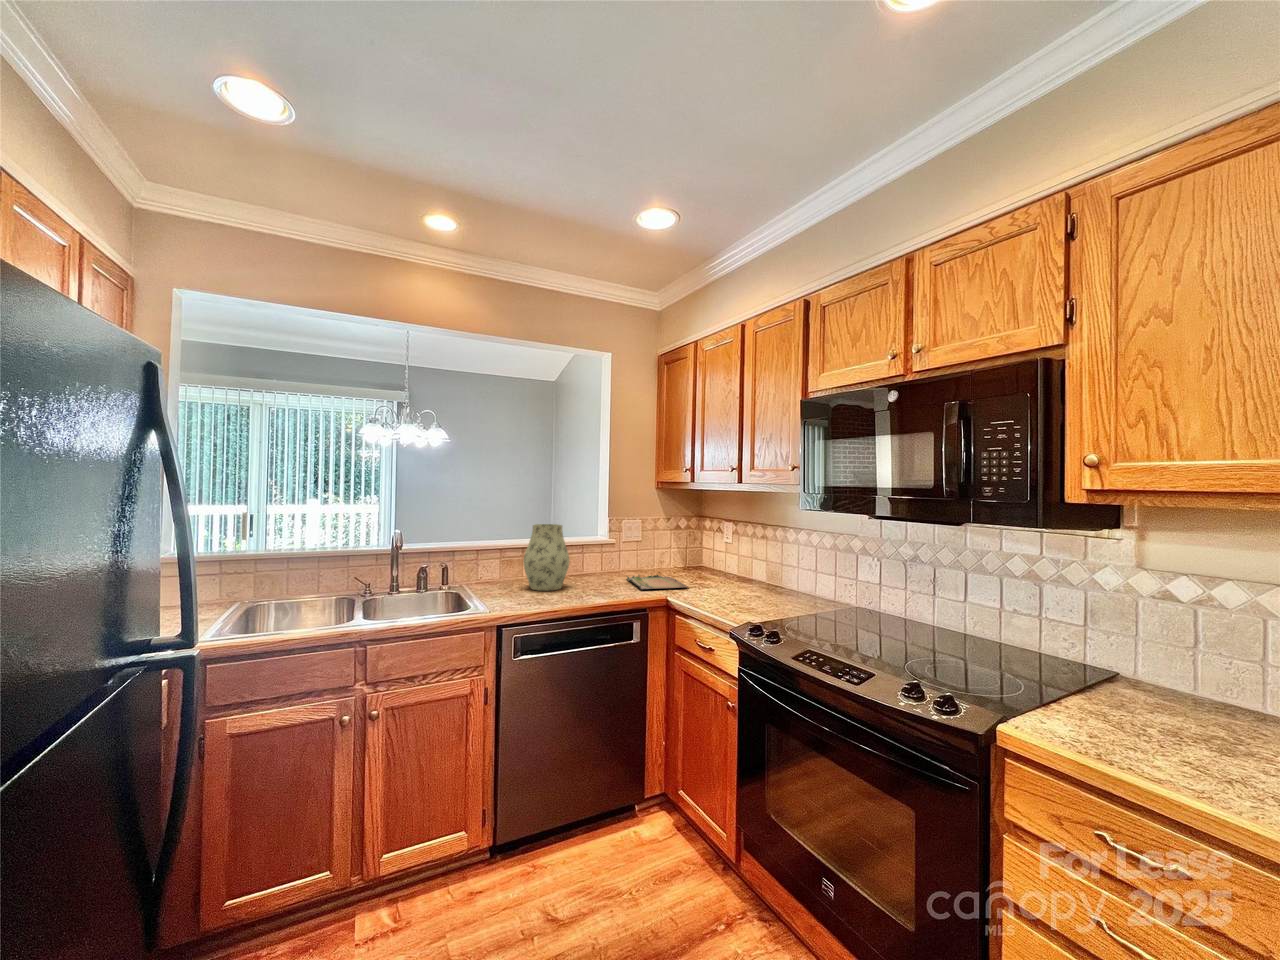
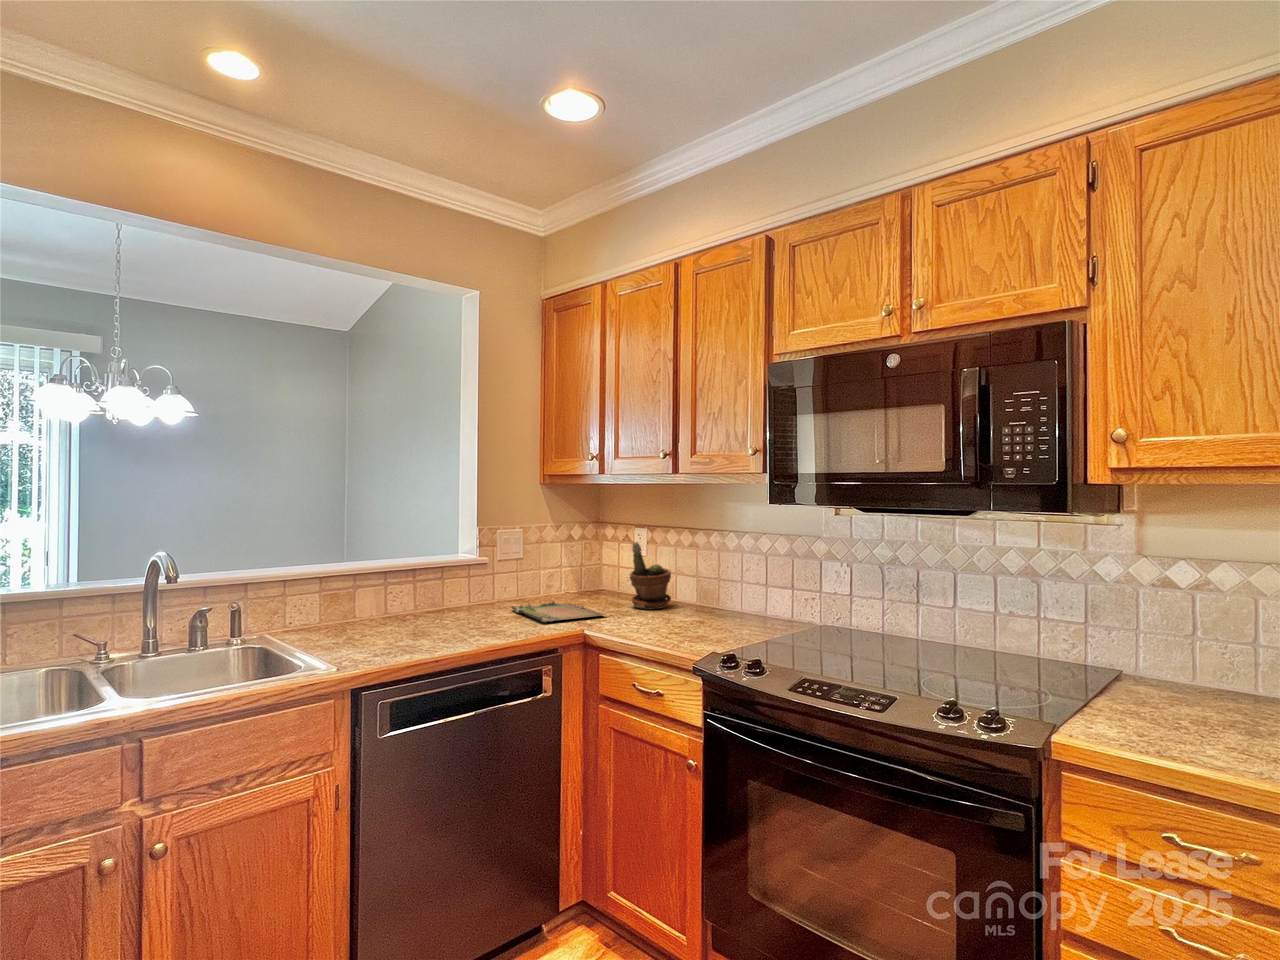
vase: present [523,524,570,591] -> none [365,536,436,634]
potted plant: none [711,534,743,585] -> present [630,542,671,610]

